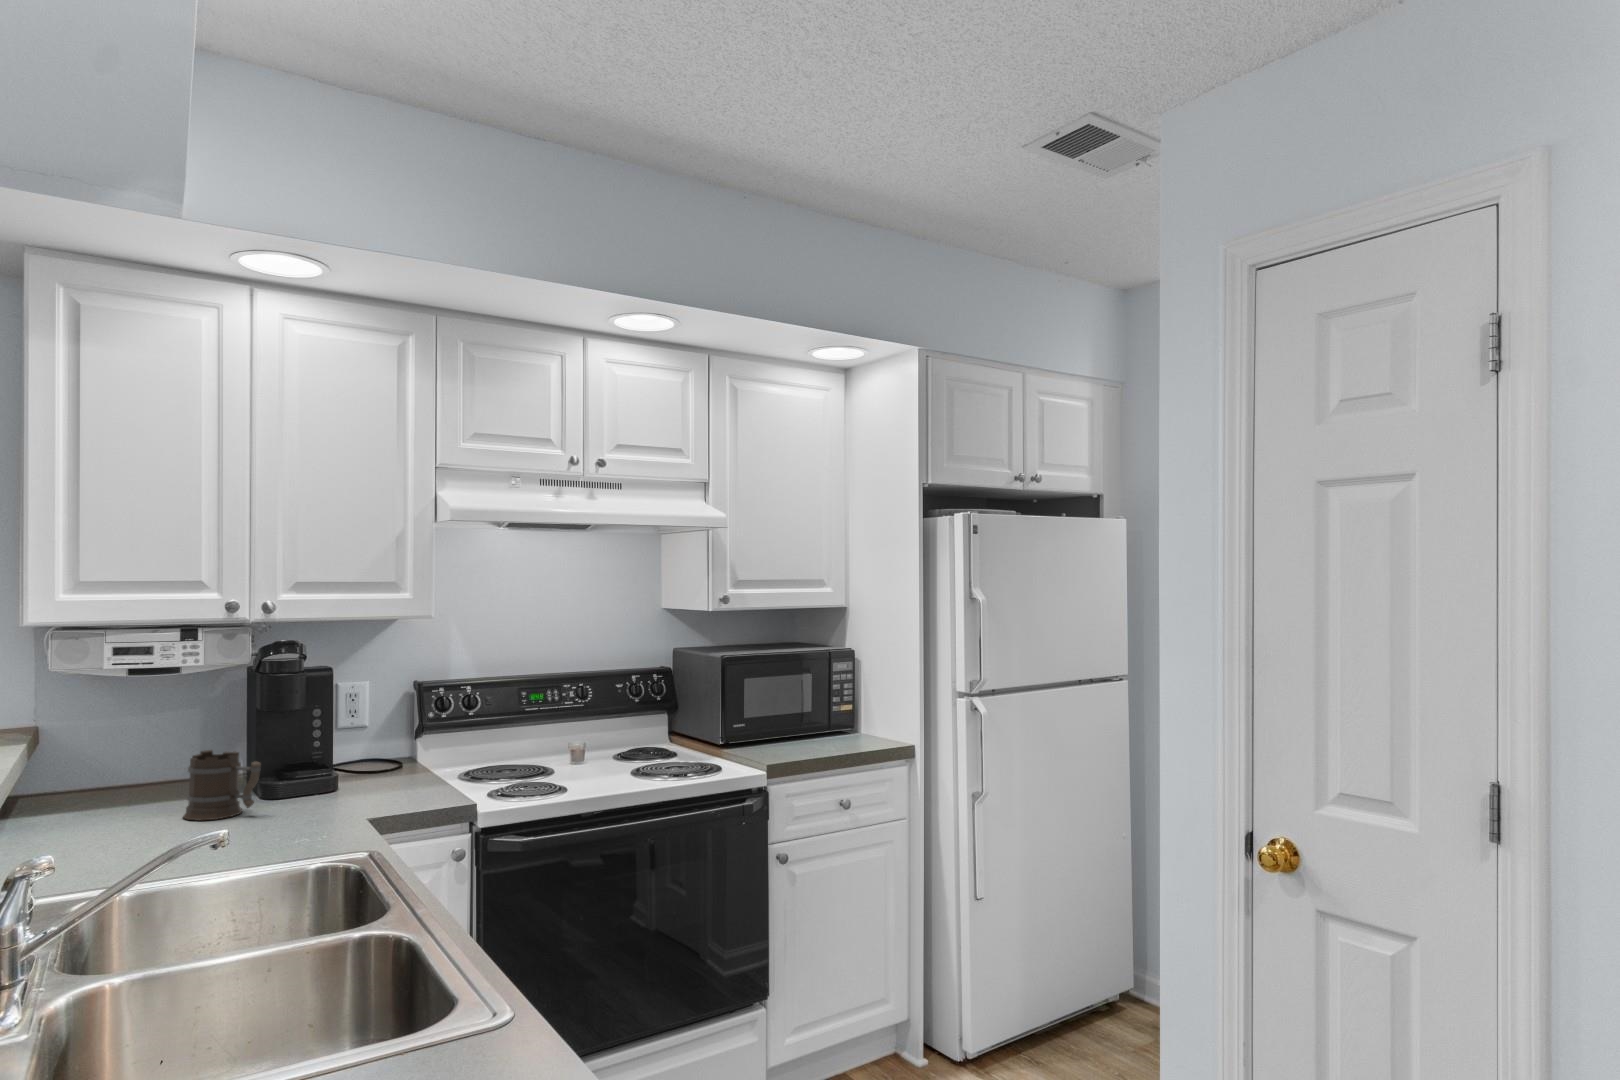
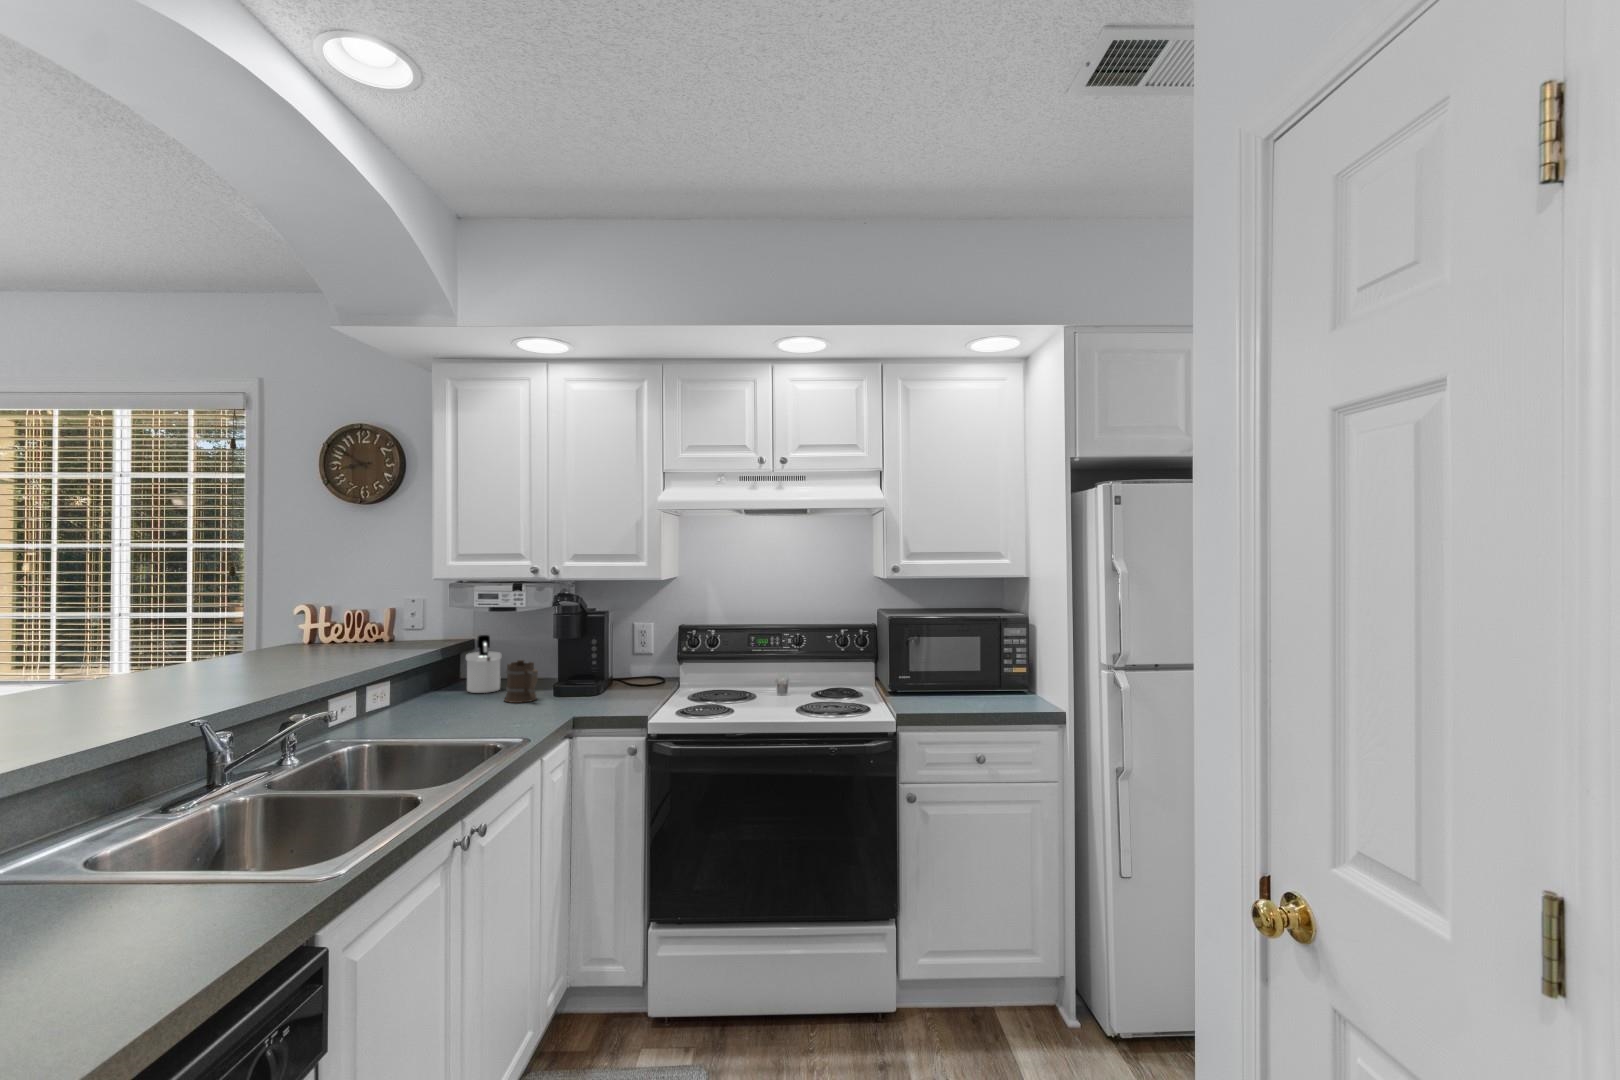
soap dispenser: none [71,717,140,816] -> present [466,635,502,693]

